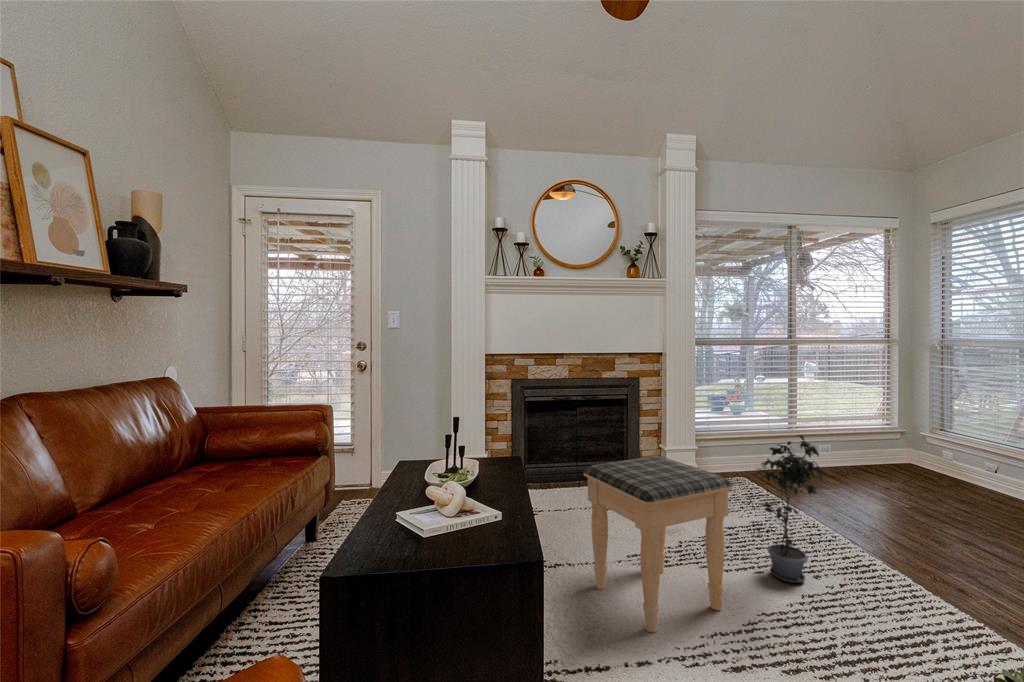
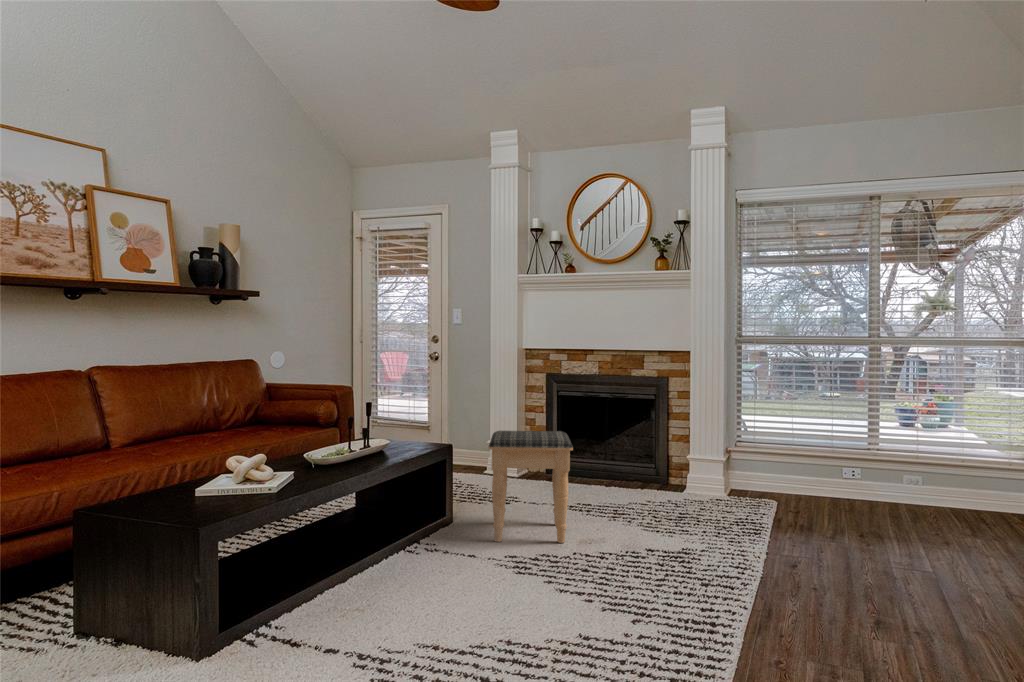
potted plant: present [755,435,824,583] -> none [628,421,681,545]

